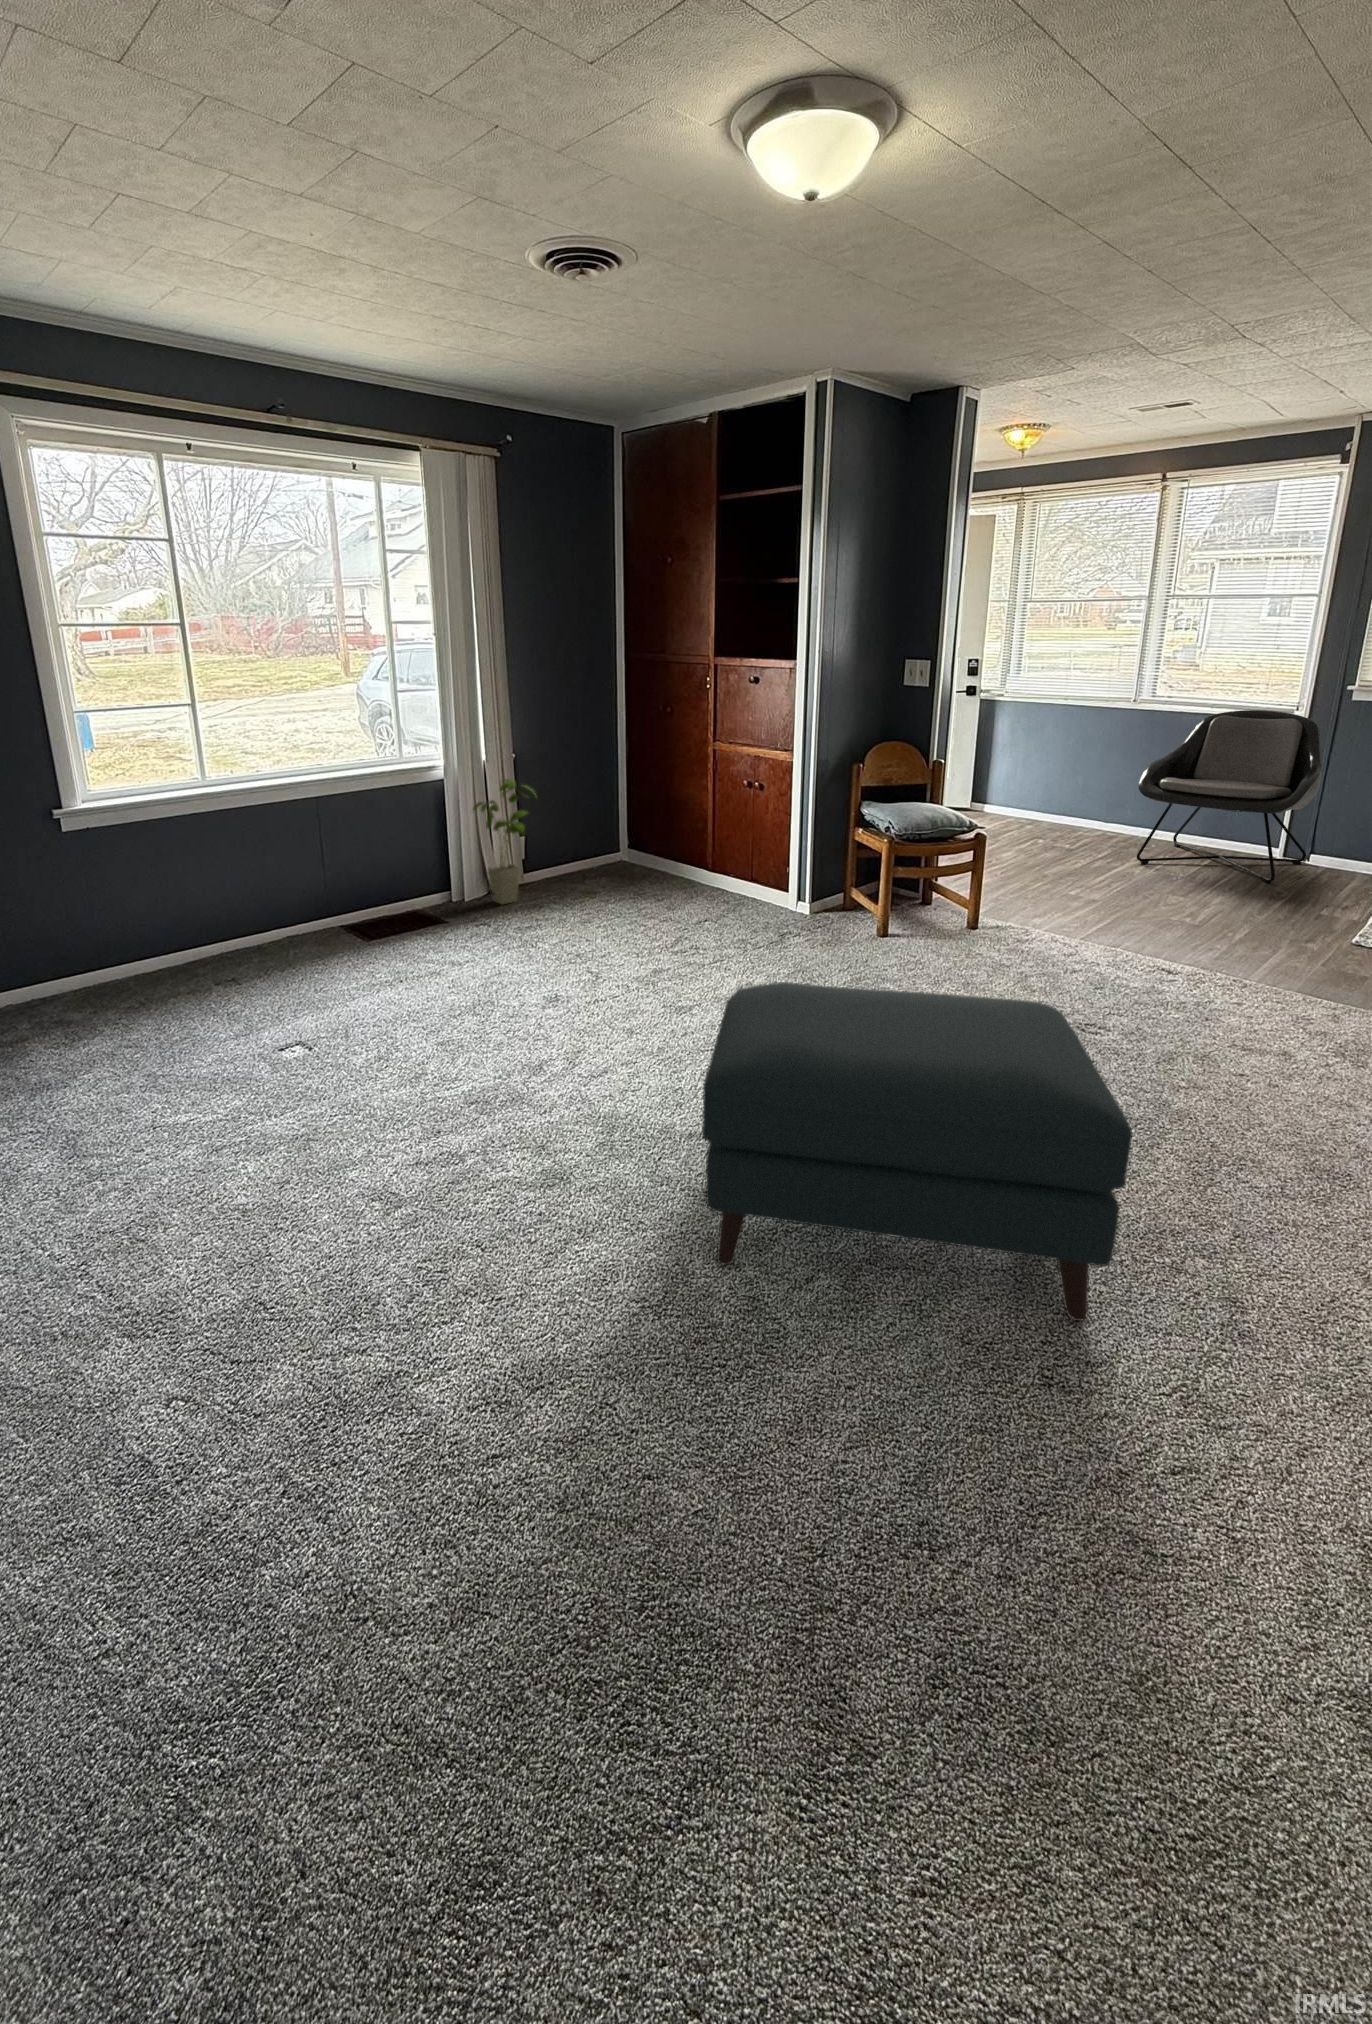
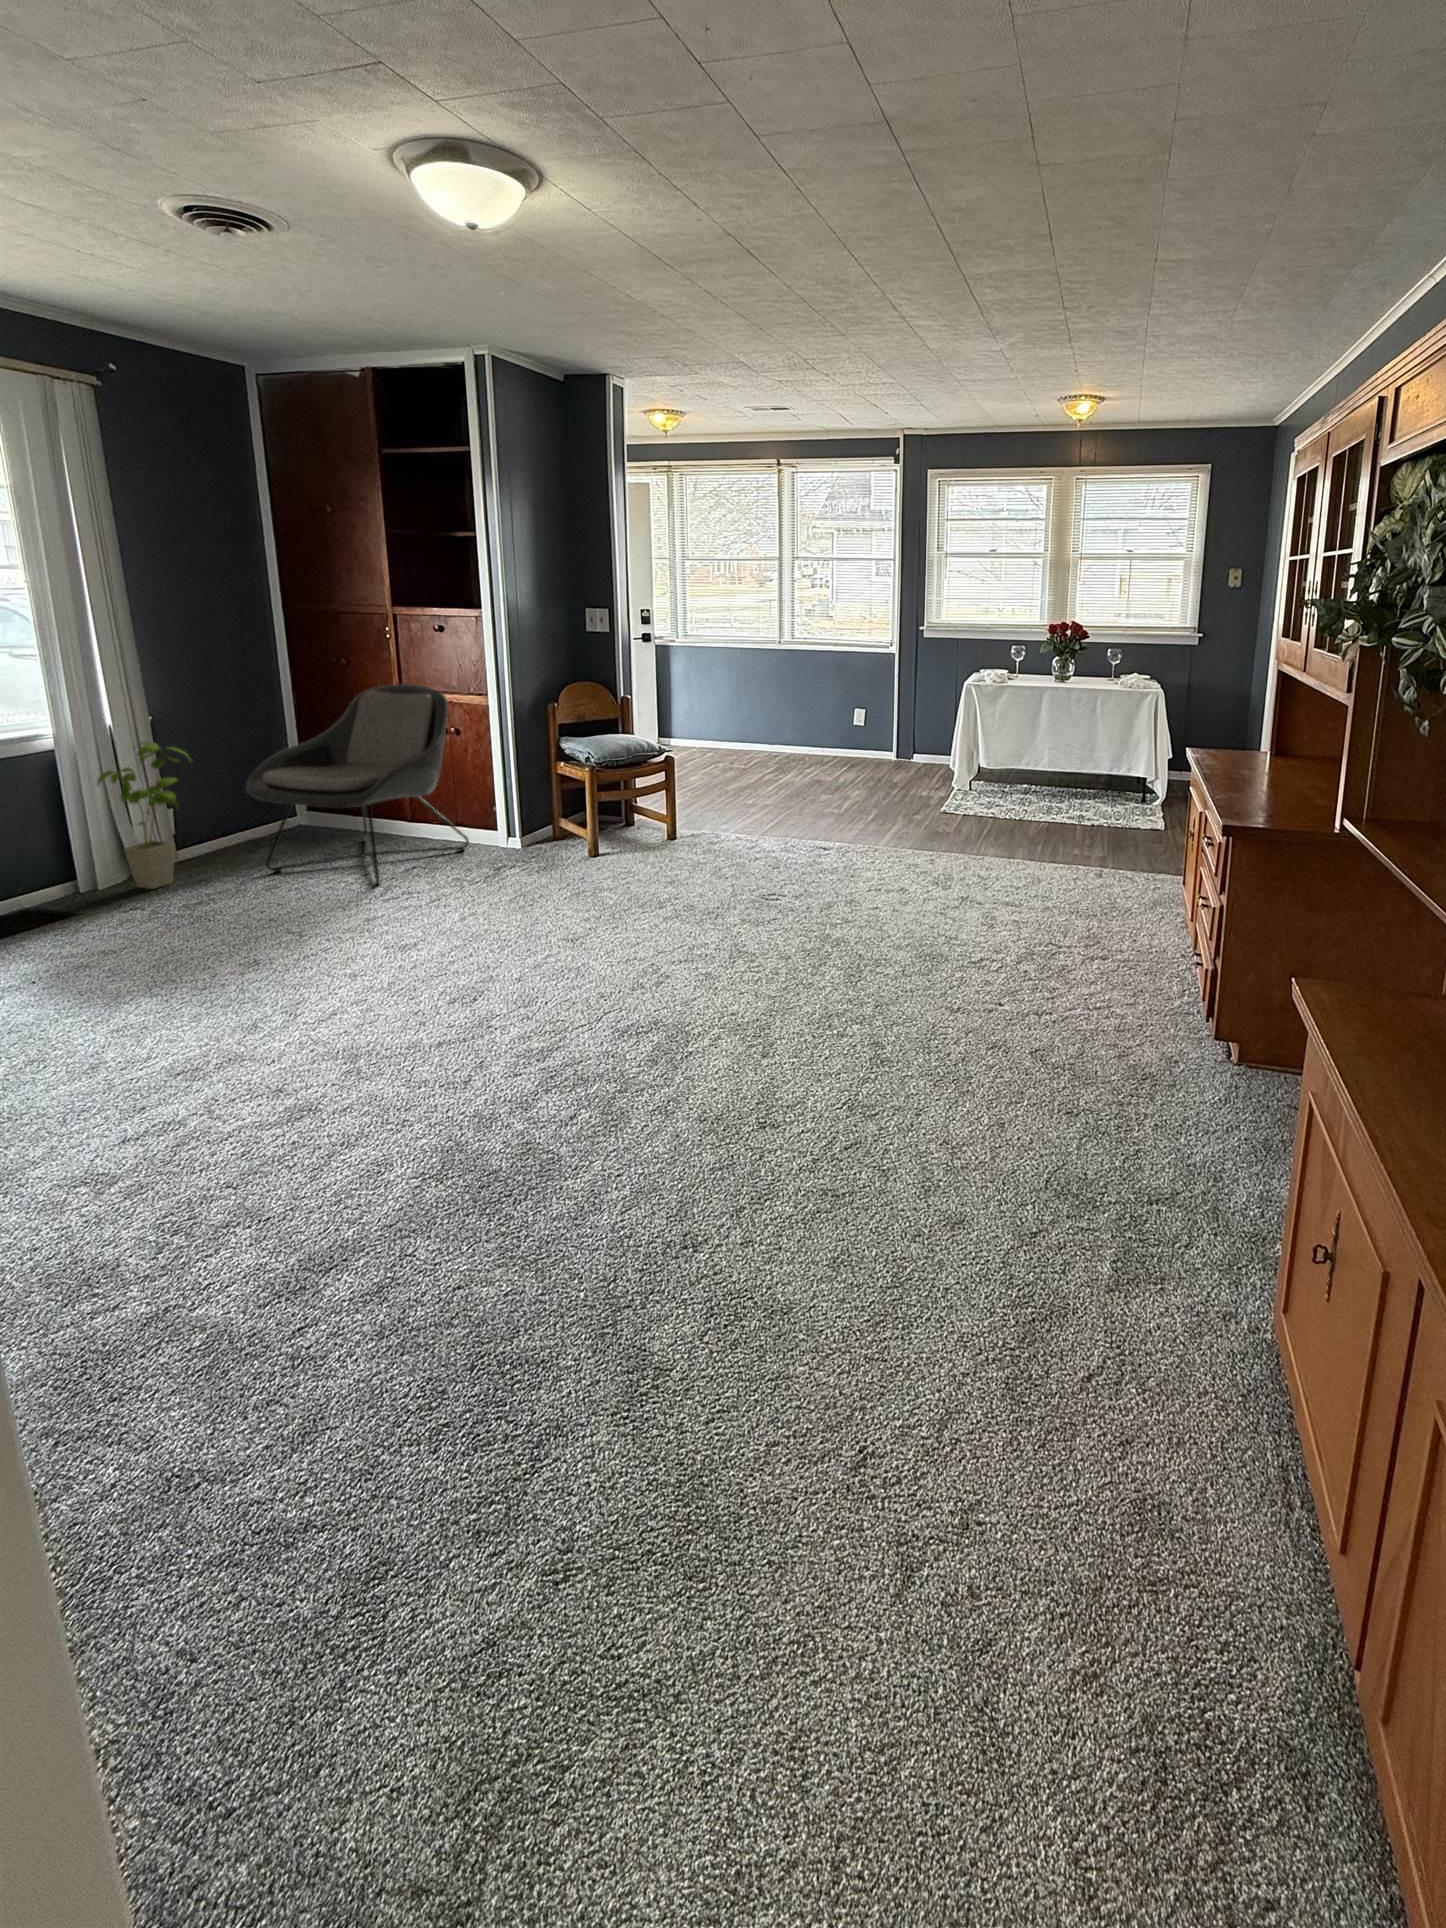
lounge chair: present [1137,710,1322,883] -> present [246,684,469,885]
ottoman: present [702,982,1133,1321] -> none [457,869,777,1130]

